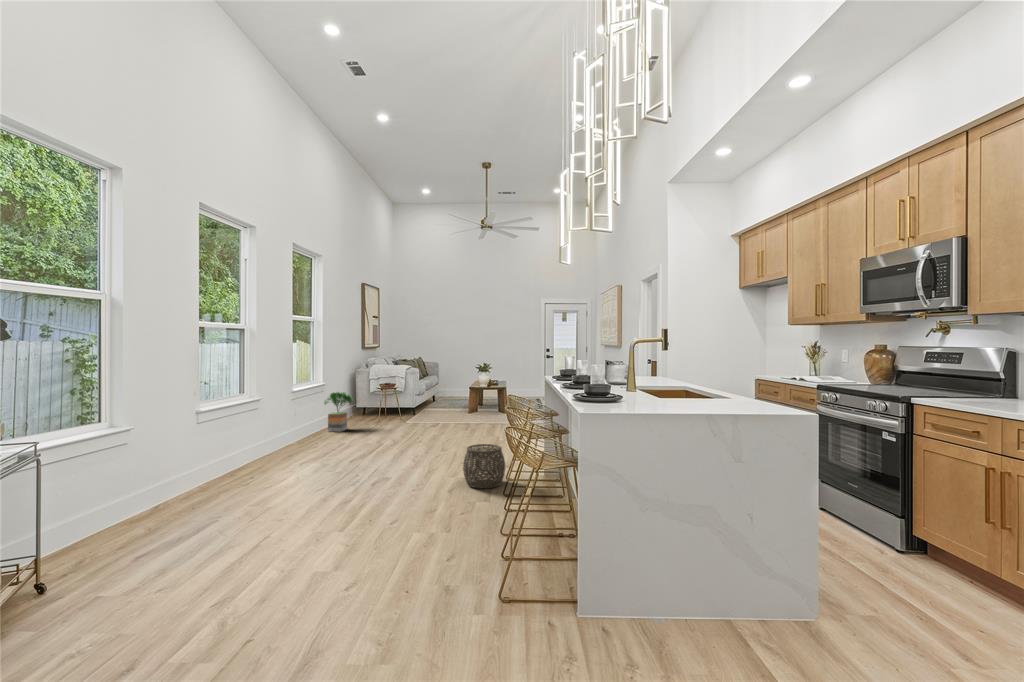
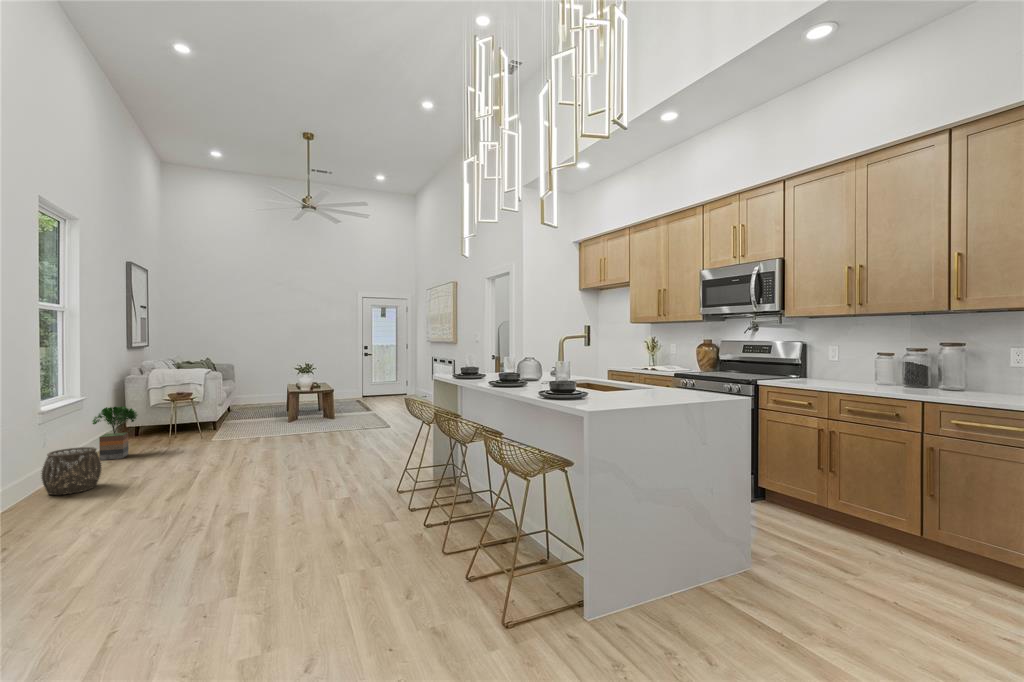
woven basket: present [463,444,505,488] -> present [41,447,102,495]

